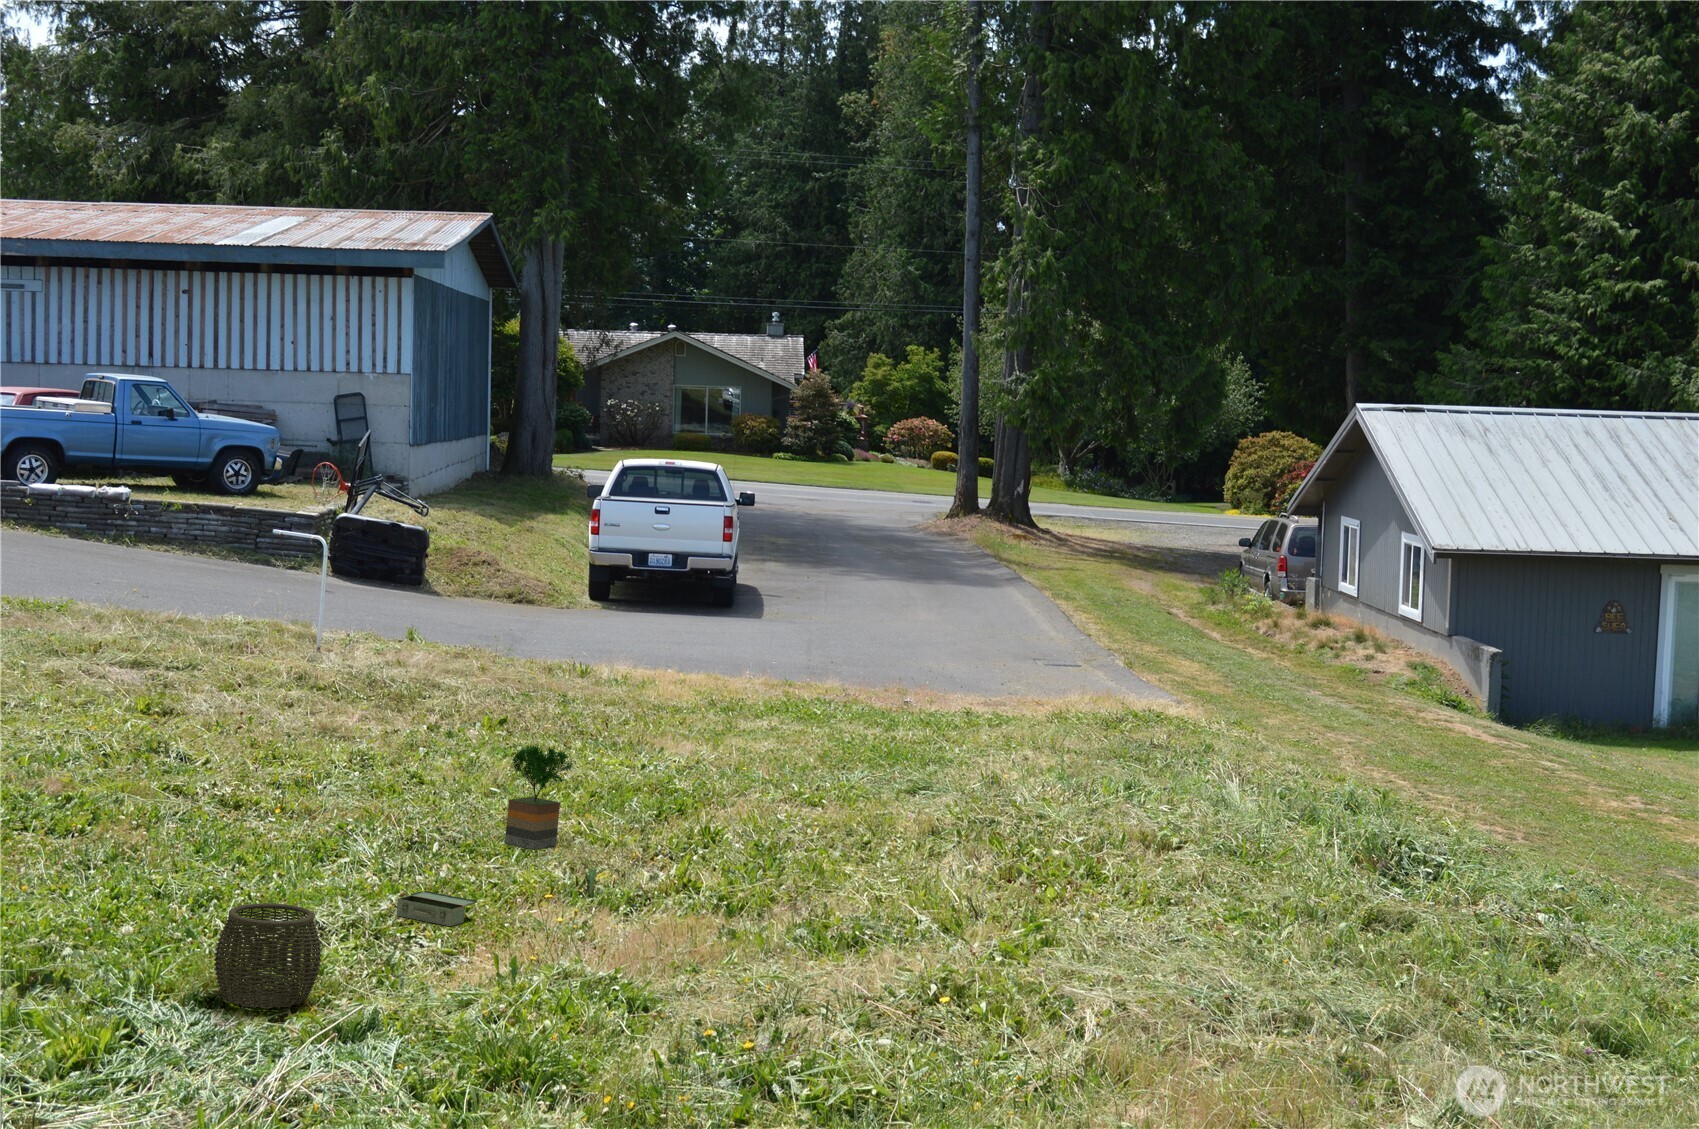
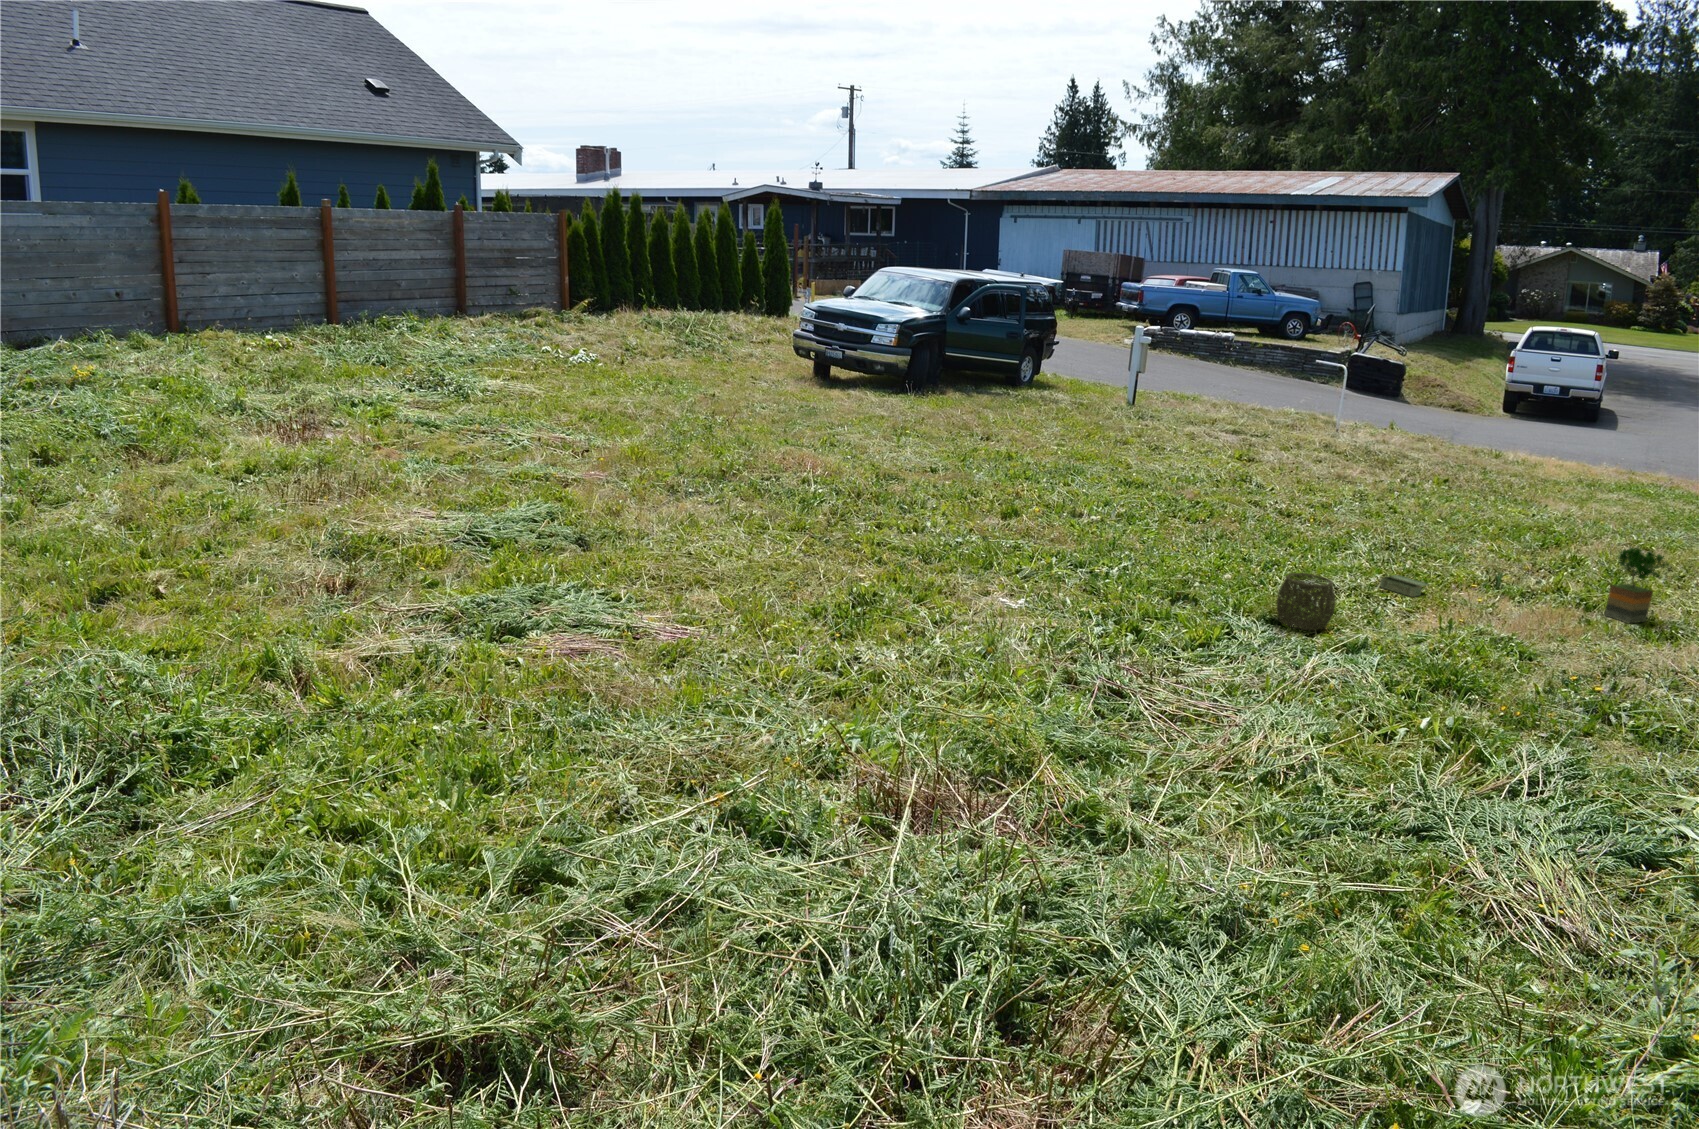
potted tree: present [505,745,574,850] -> present [1605,547,1668,623]

